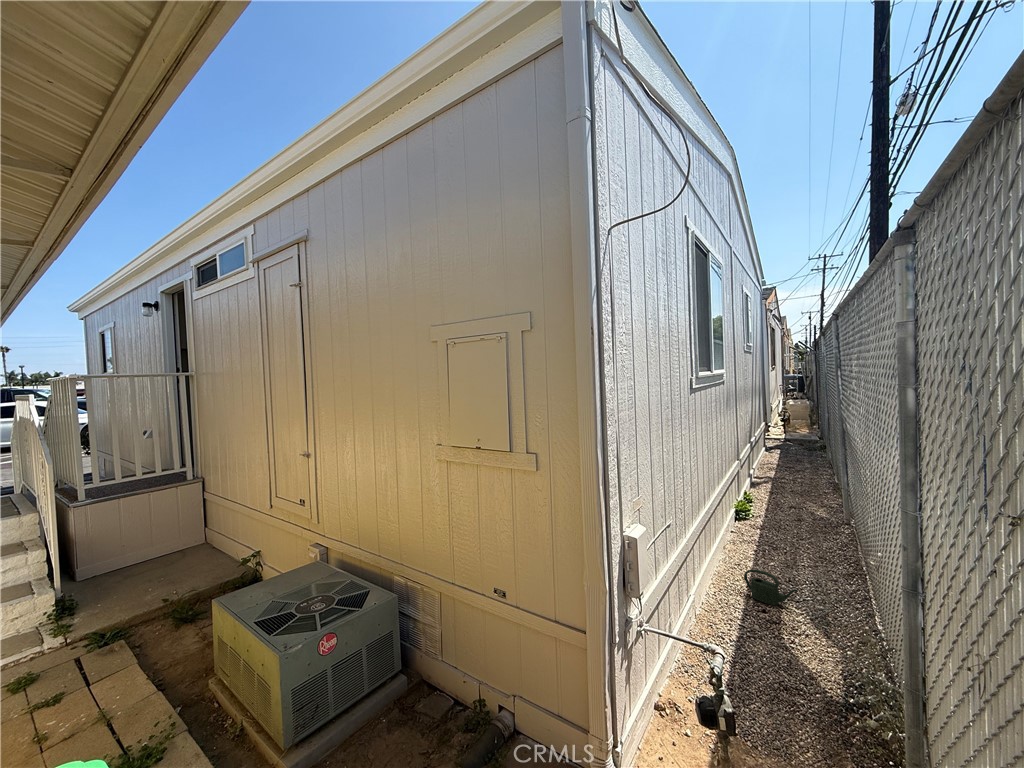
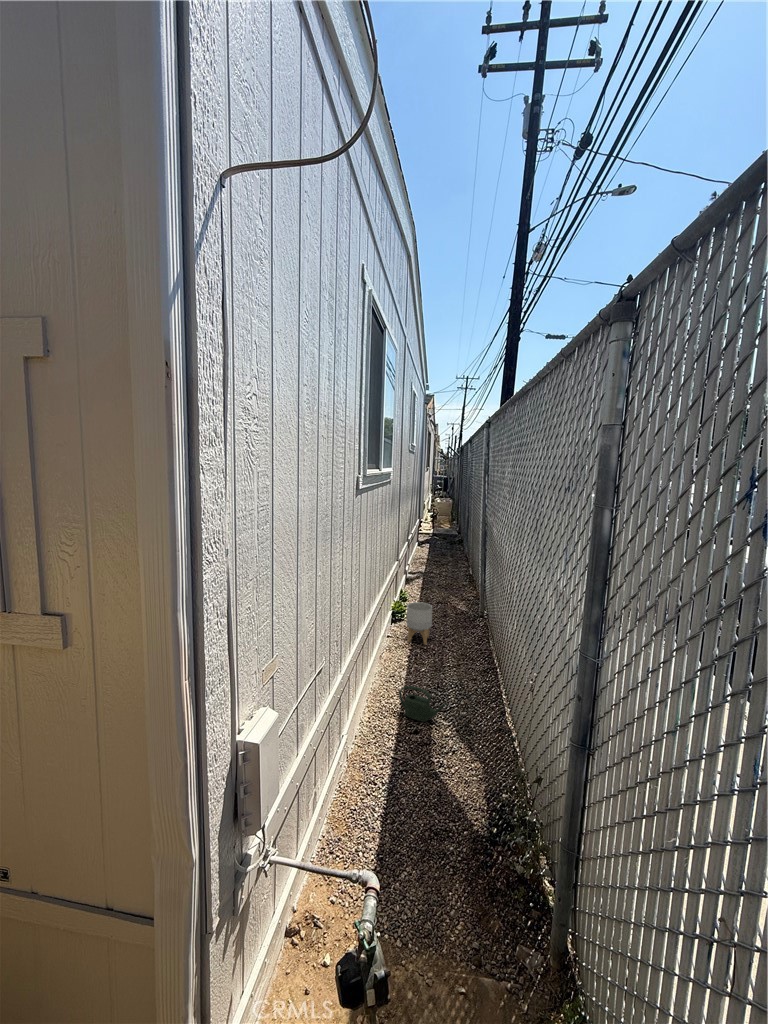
planter: none [751,501,781,544] -> present [406,602,432,644]

